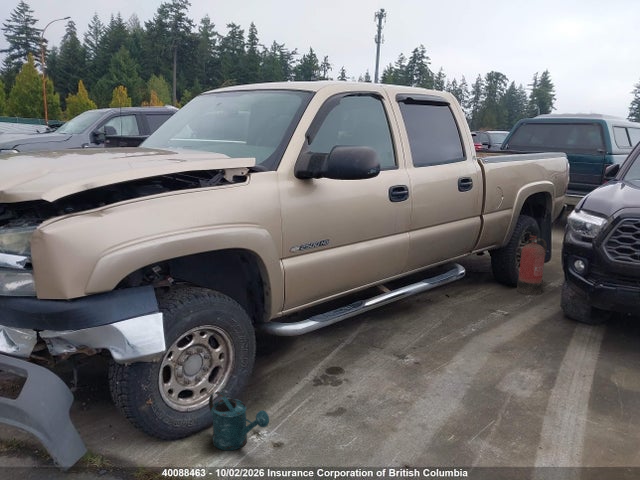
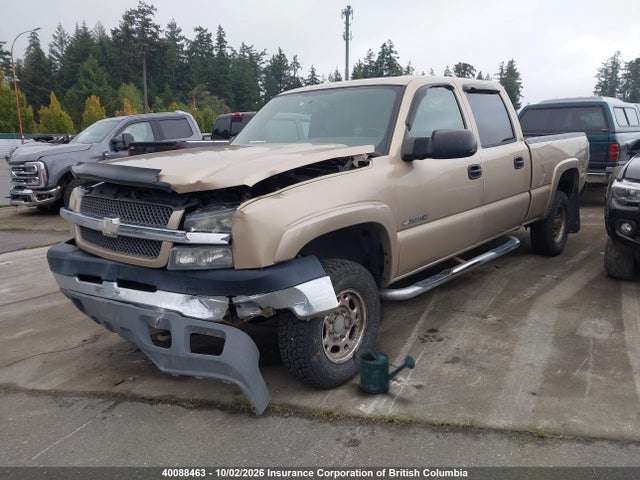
fire extinguisher: present [517,236,547,295] -> none [557,208,581,262]

